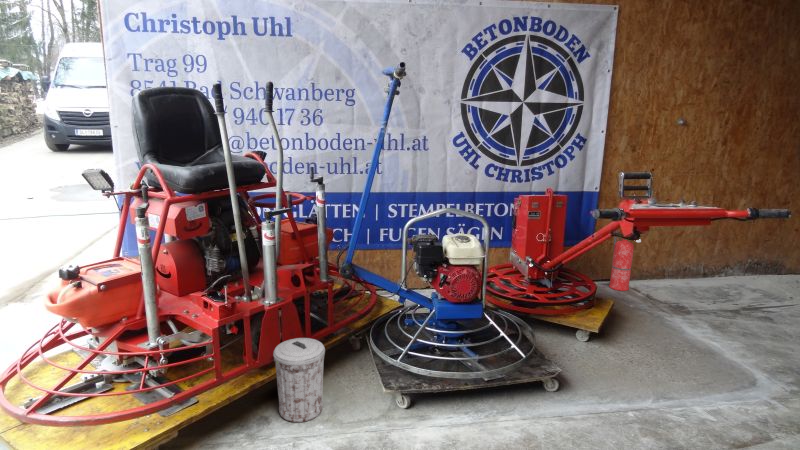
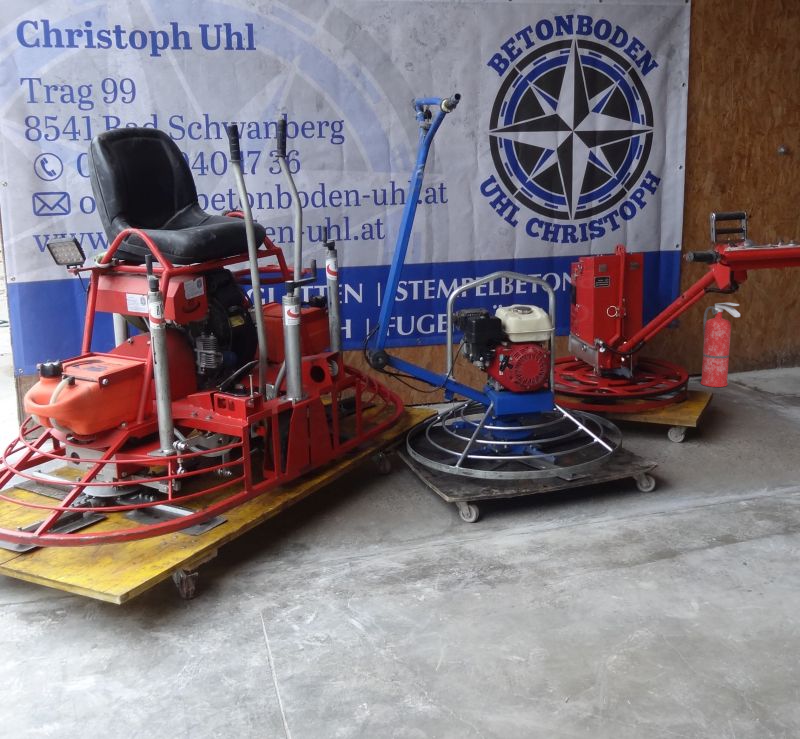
trash can: present [273,338,325,422] -> none [308,436,372,538]

